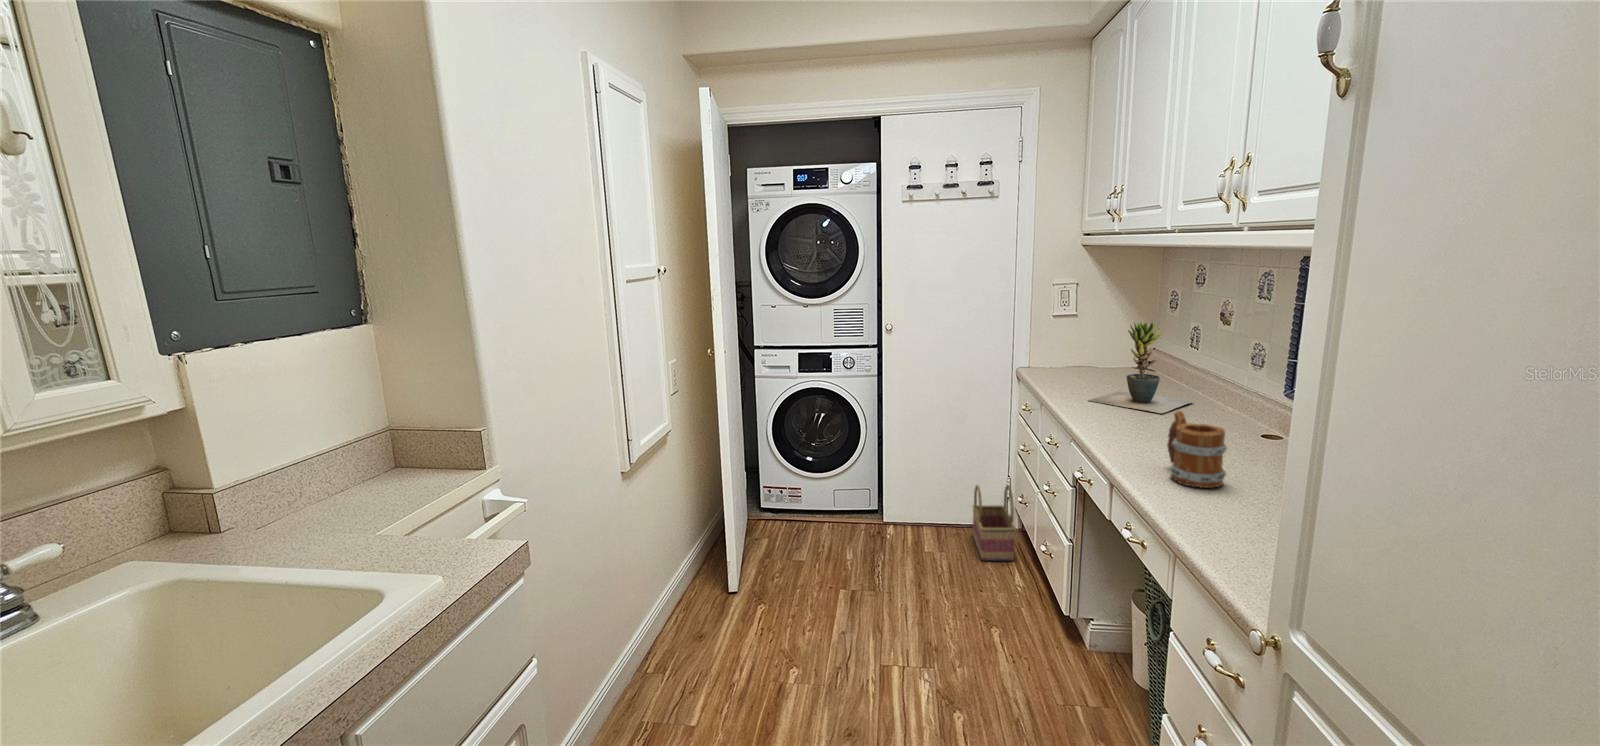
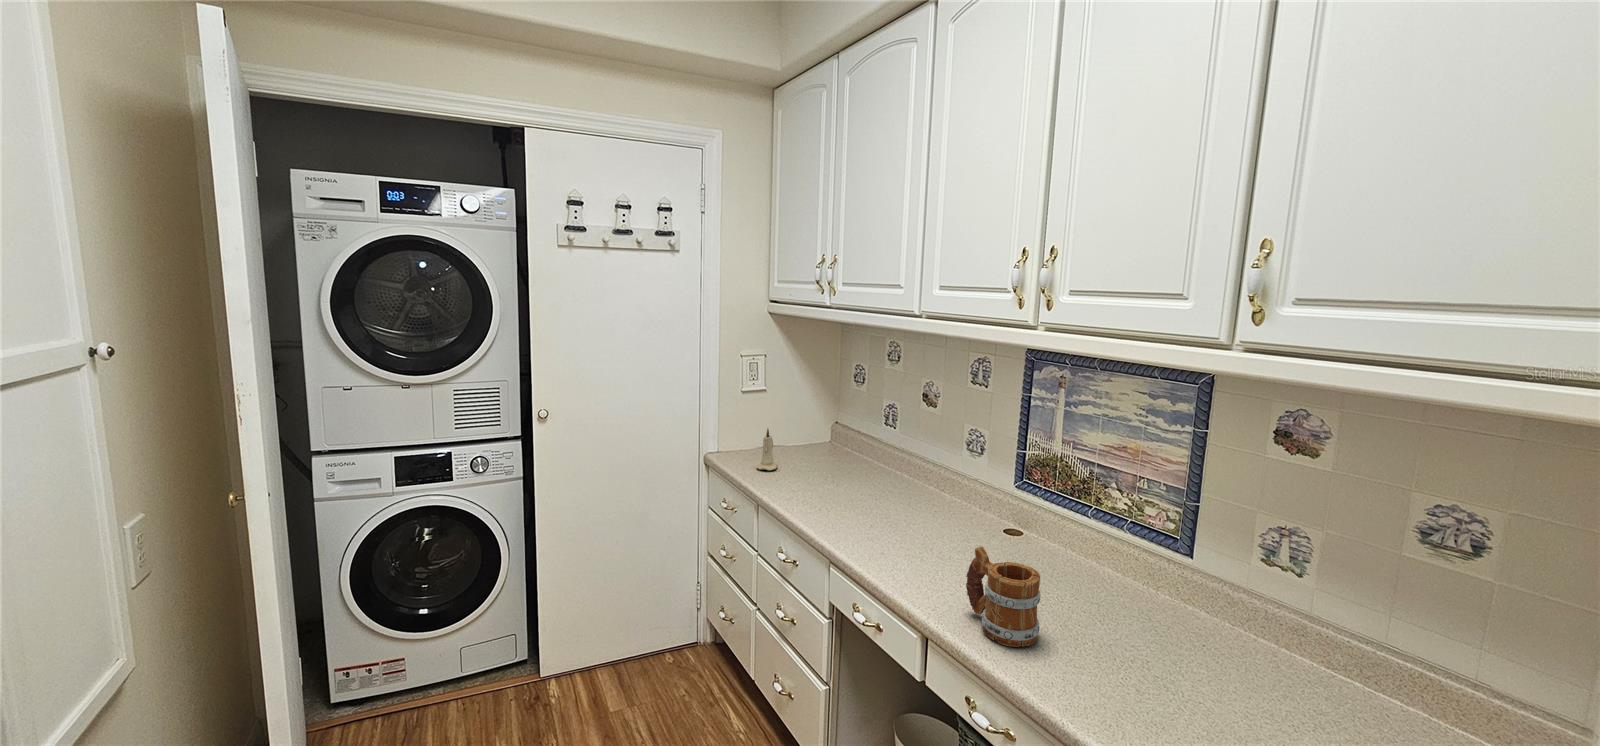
potted plant: present [1088,322,1193,413] -> none [813,408,910,514]
candle: none [1052,344,1073,381] -> present [756,428,778,470]
basket: present [972,485,1015,561] -> none [662,598,723,706]

